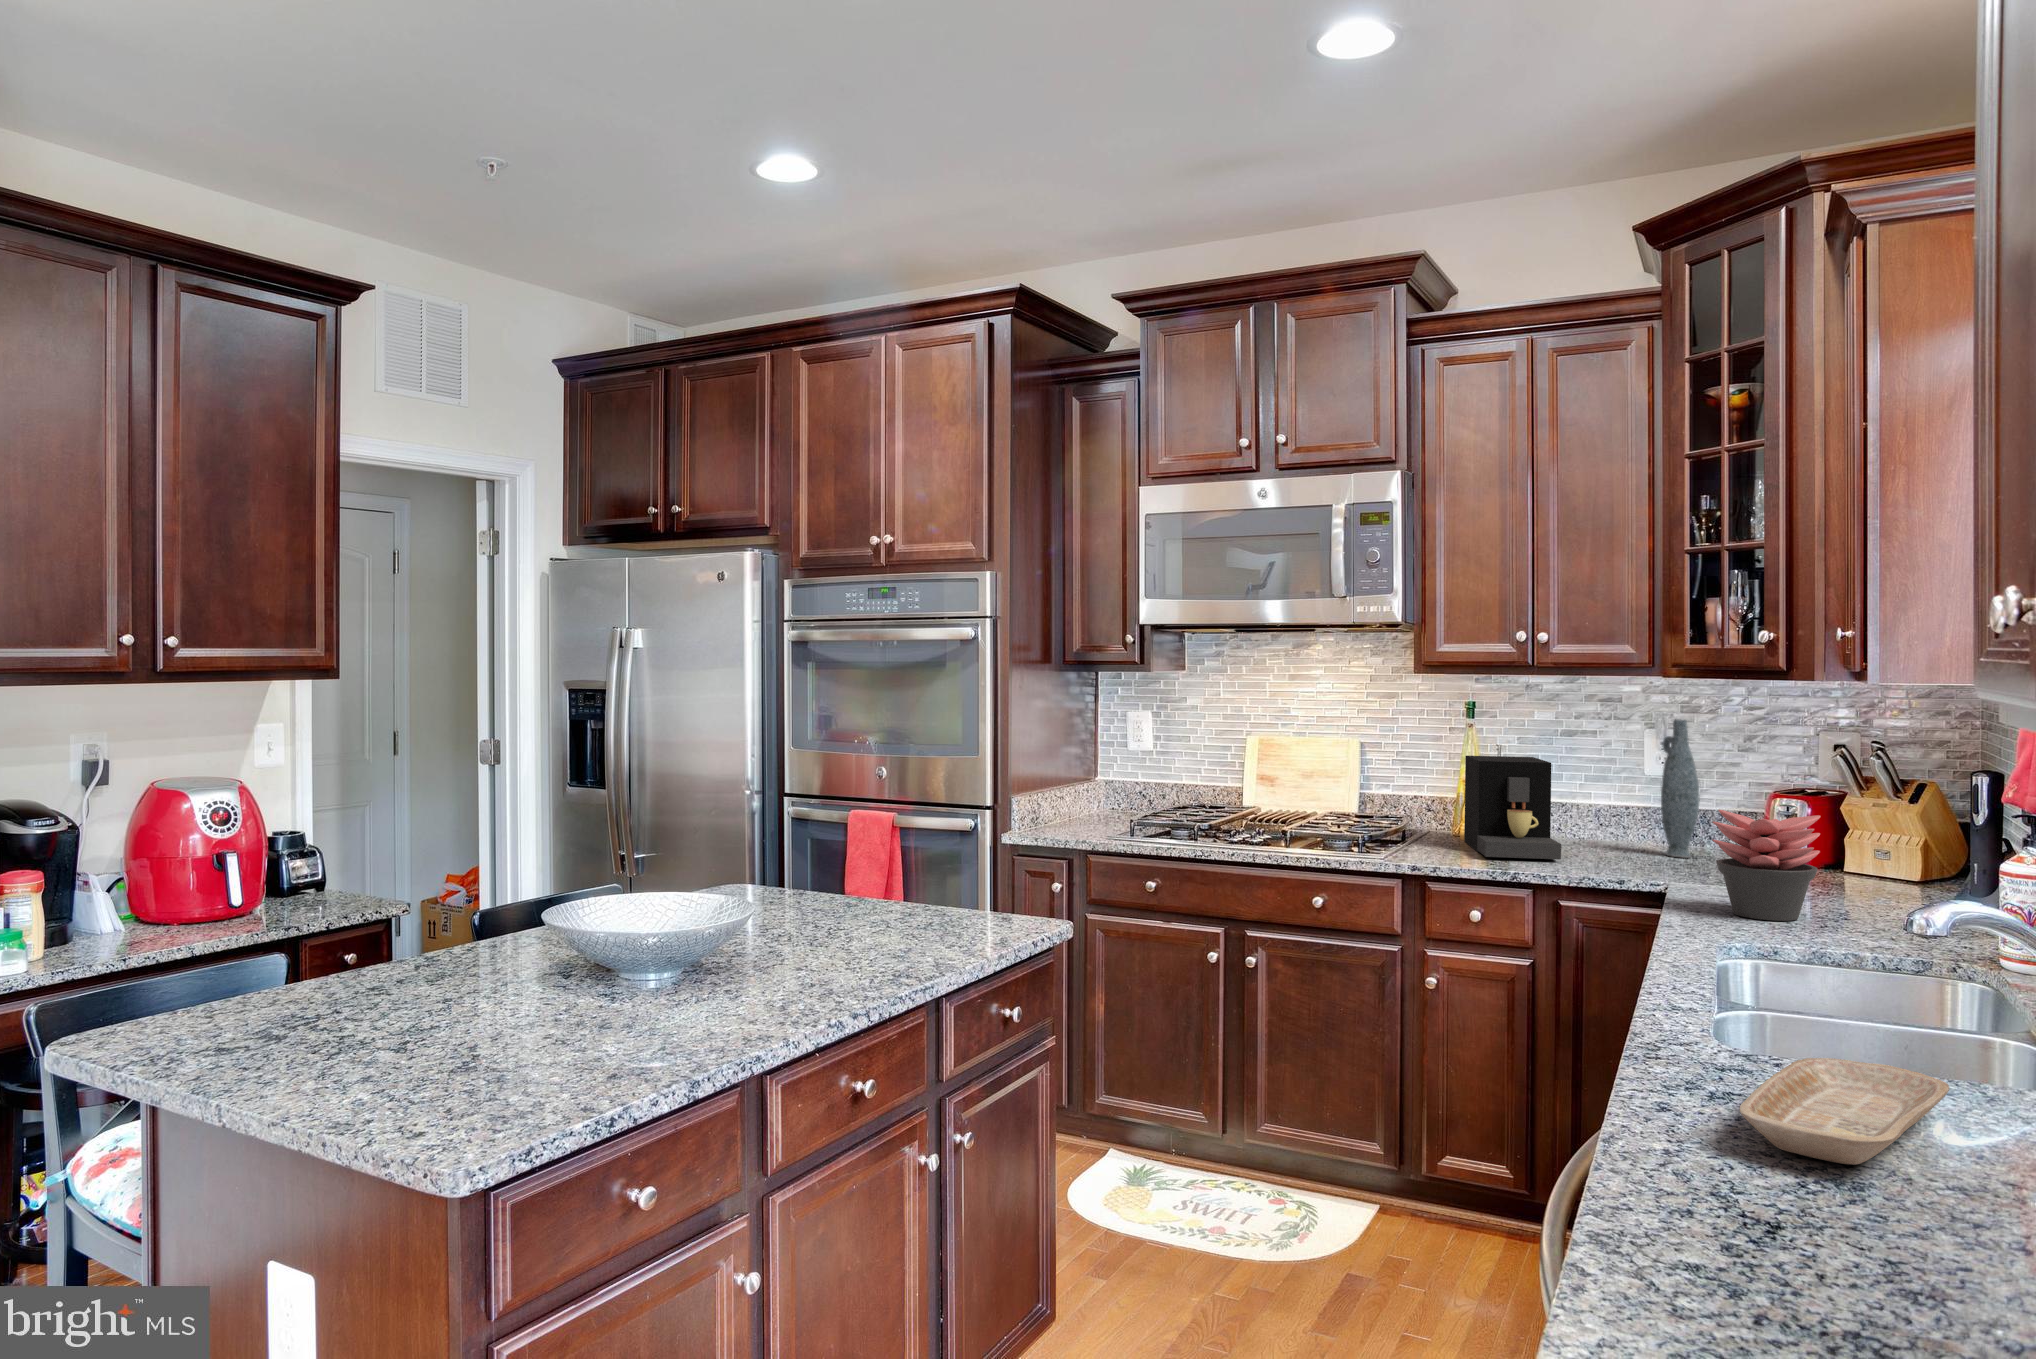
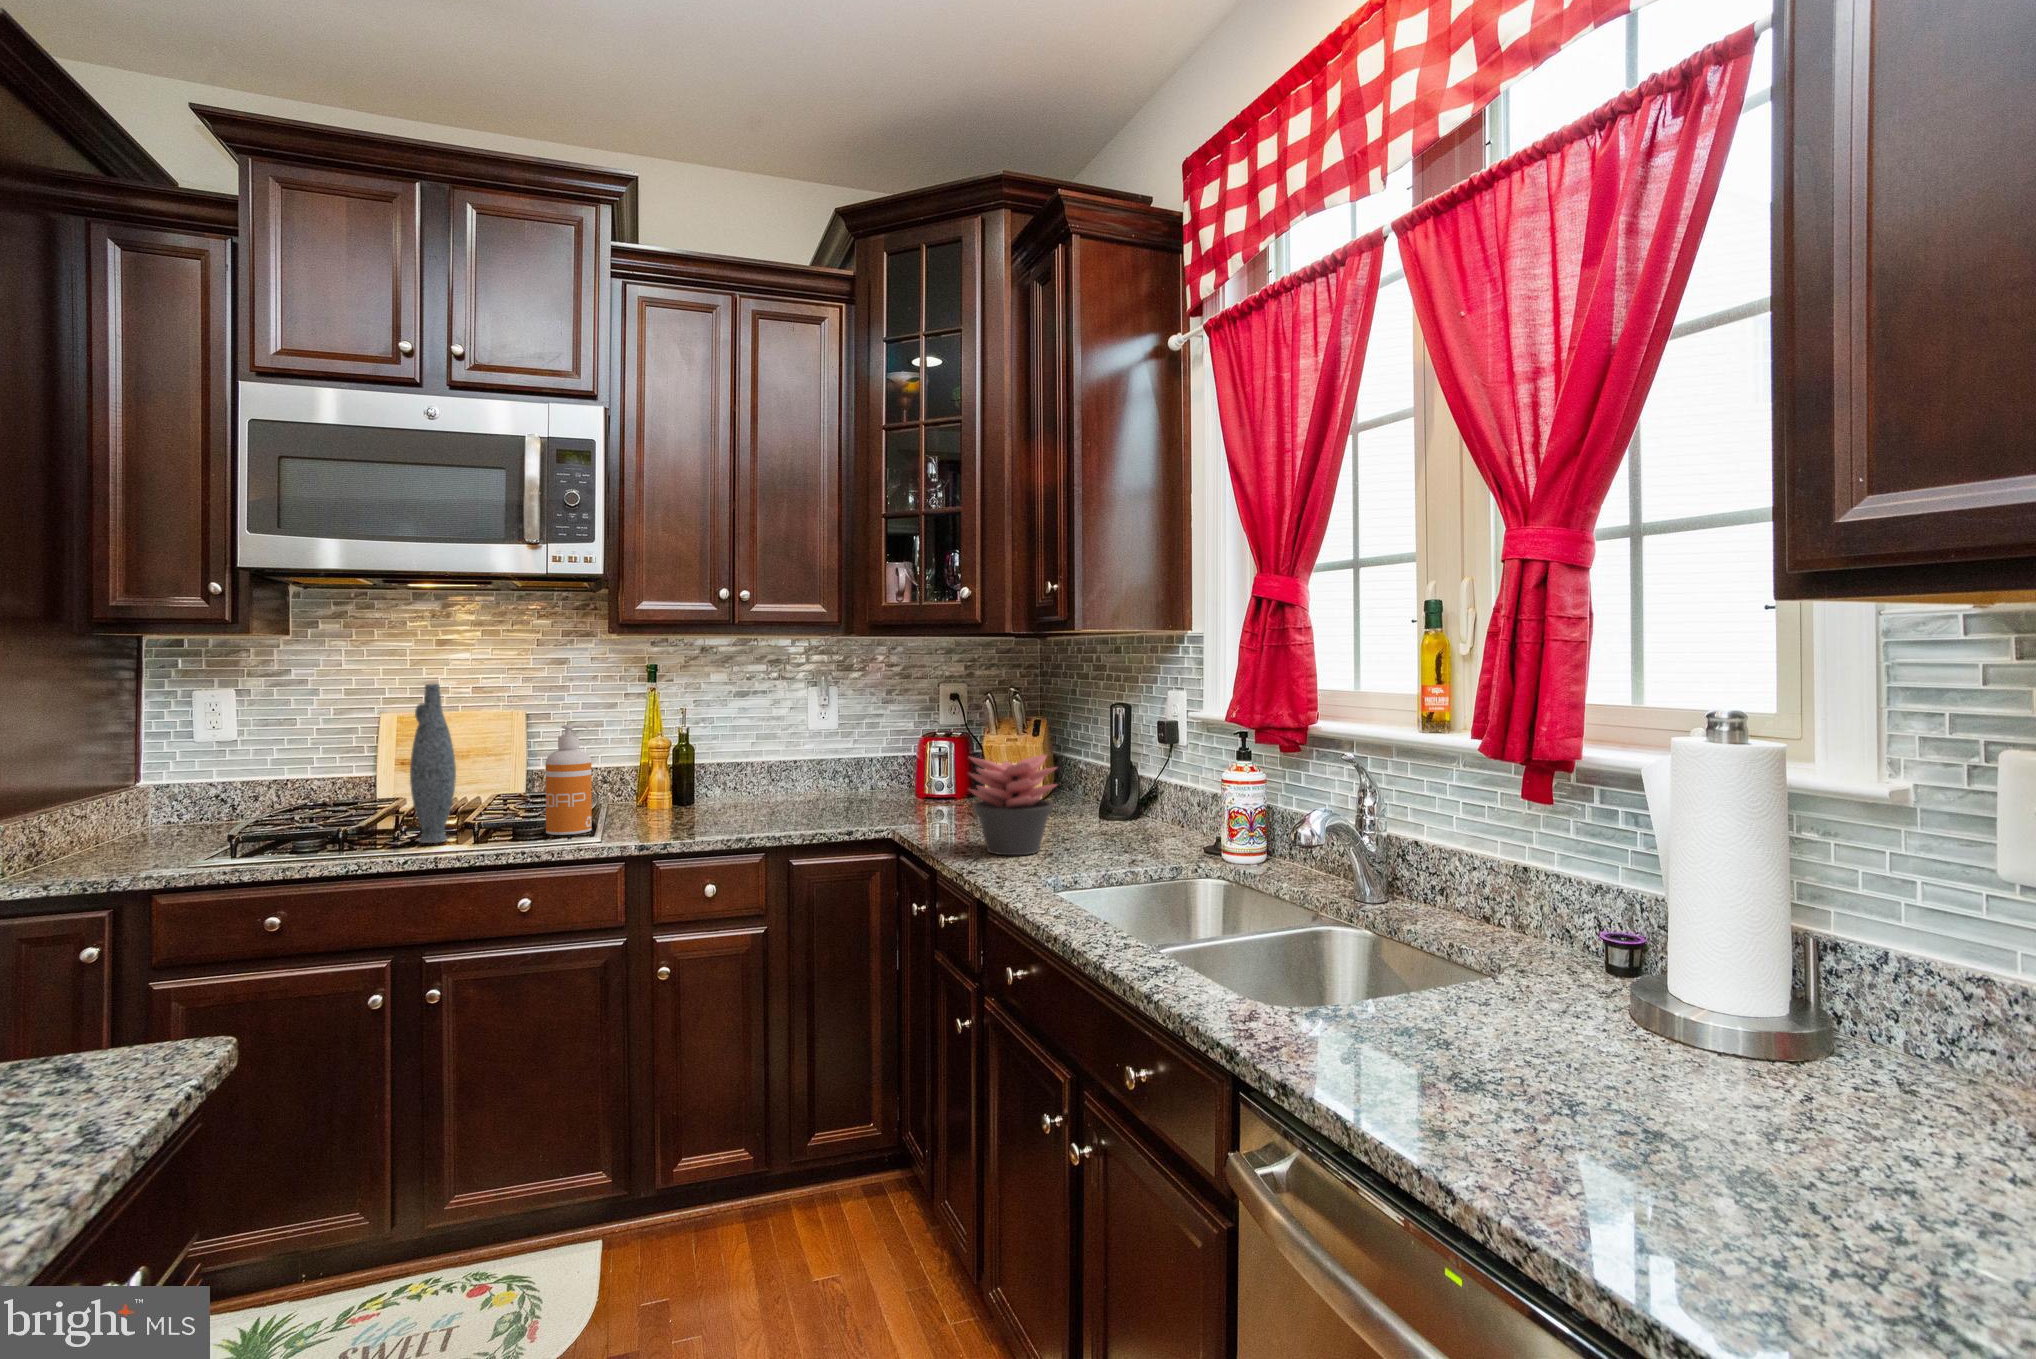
vase: present [1661,720,1699,858] -> present [410,684,456,843]
soap dispenser: none [1348,753,1388,849] -> present [546,725,592,835]
coffee maker: present [1464,756,1561,859] -> none [660,720,779,826]
tray: present [1740,1058,1949,1165] -> none [1429,1018,1769,1198]

